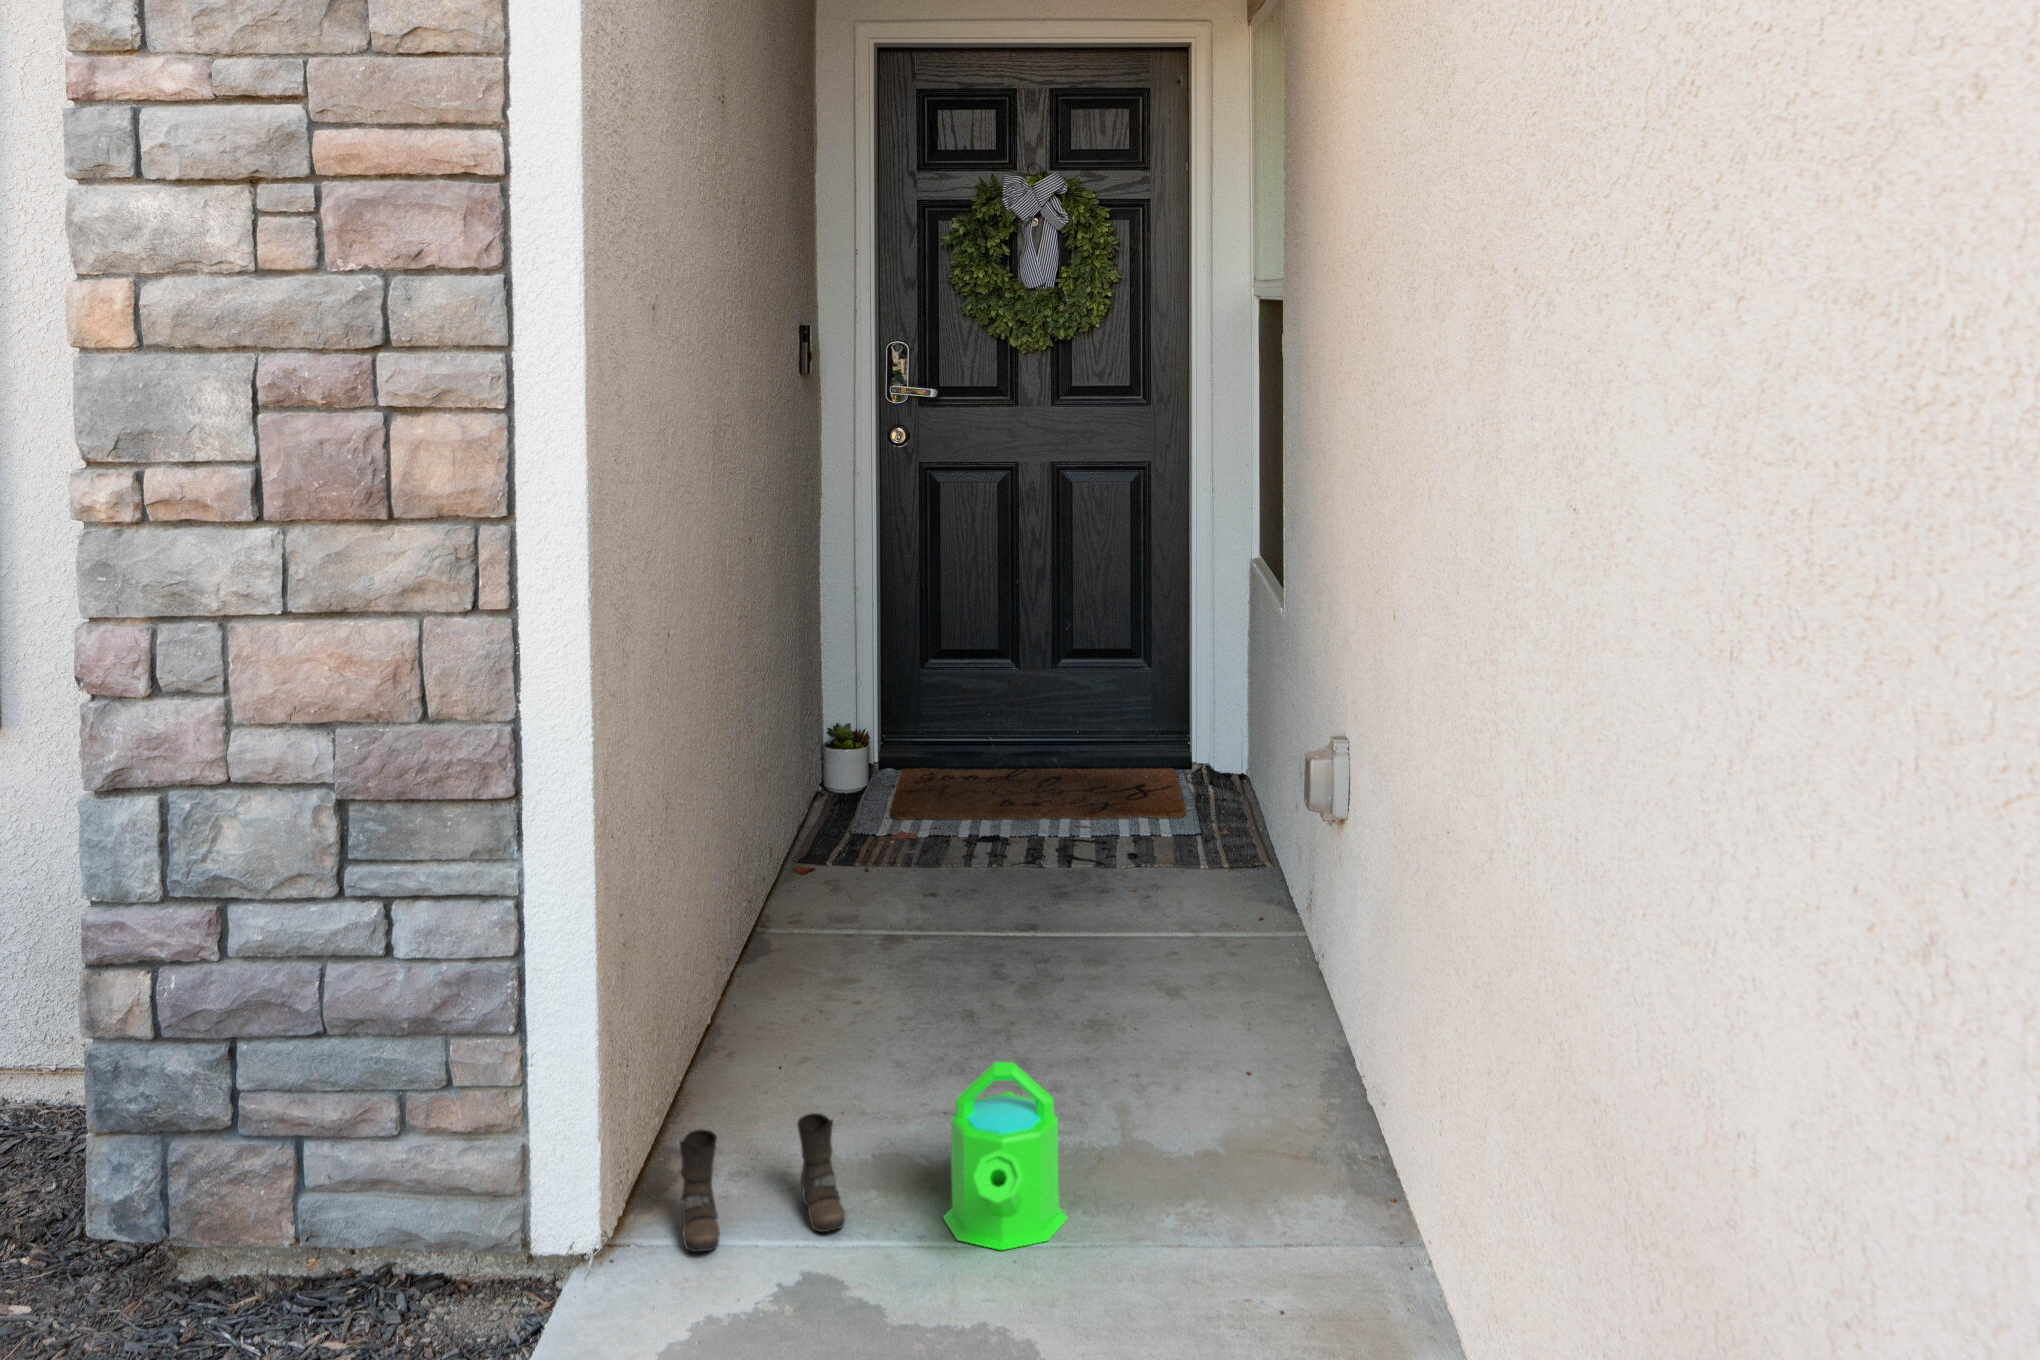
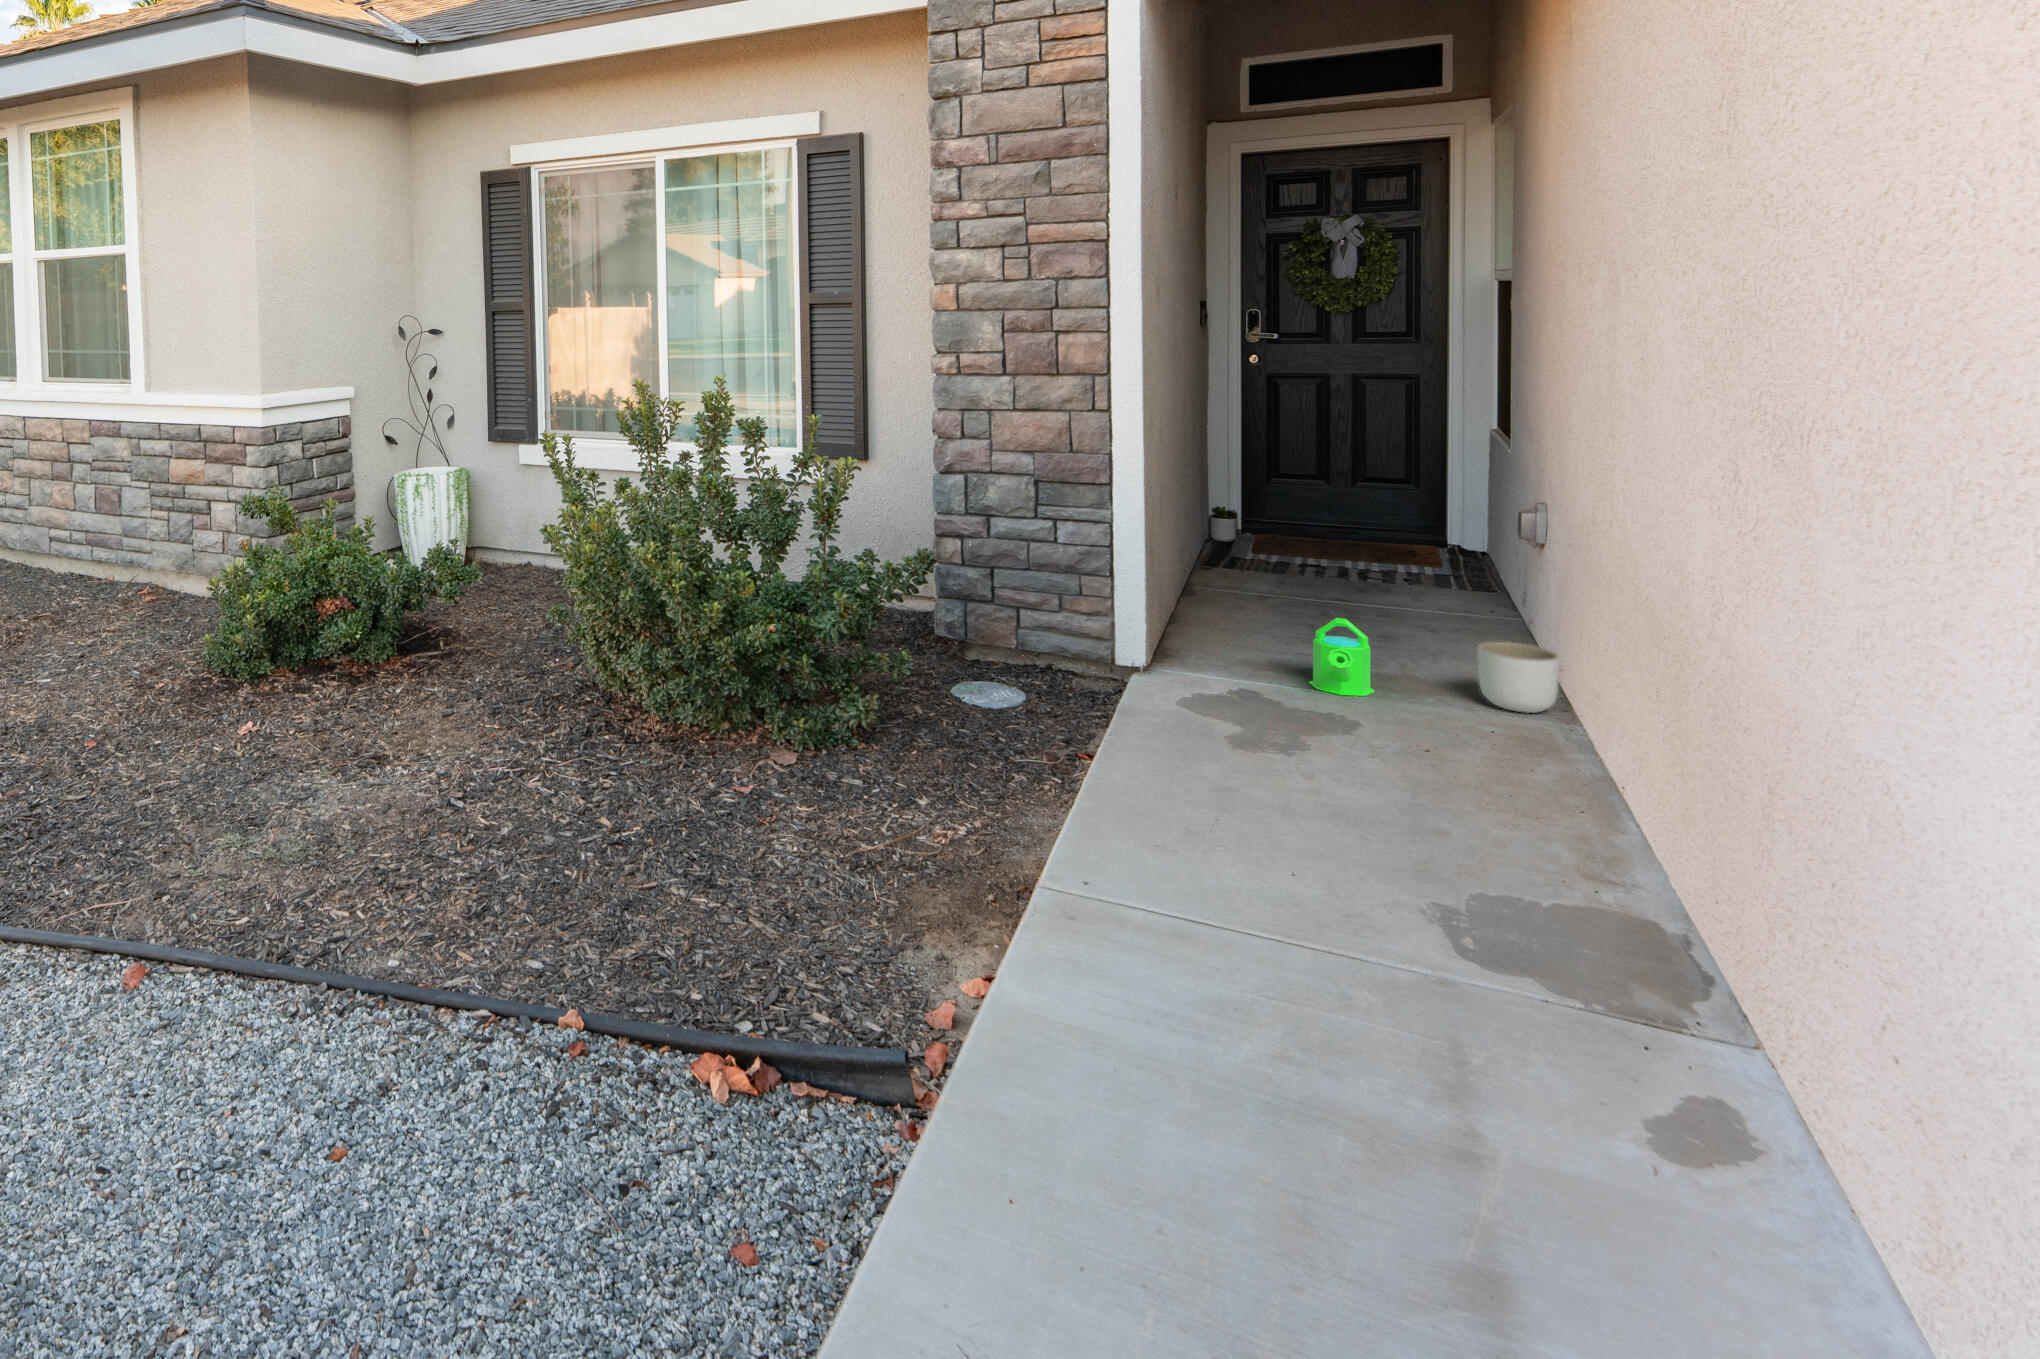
planter: none [1246,1063,1380,1227] -> present [1478,642,1560,713]
boots: present [680,1113,845,1252] -> none [1179,631,1259,678]

